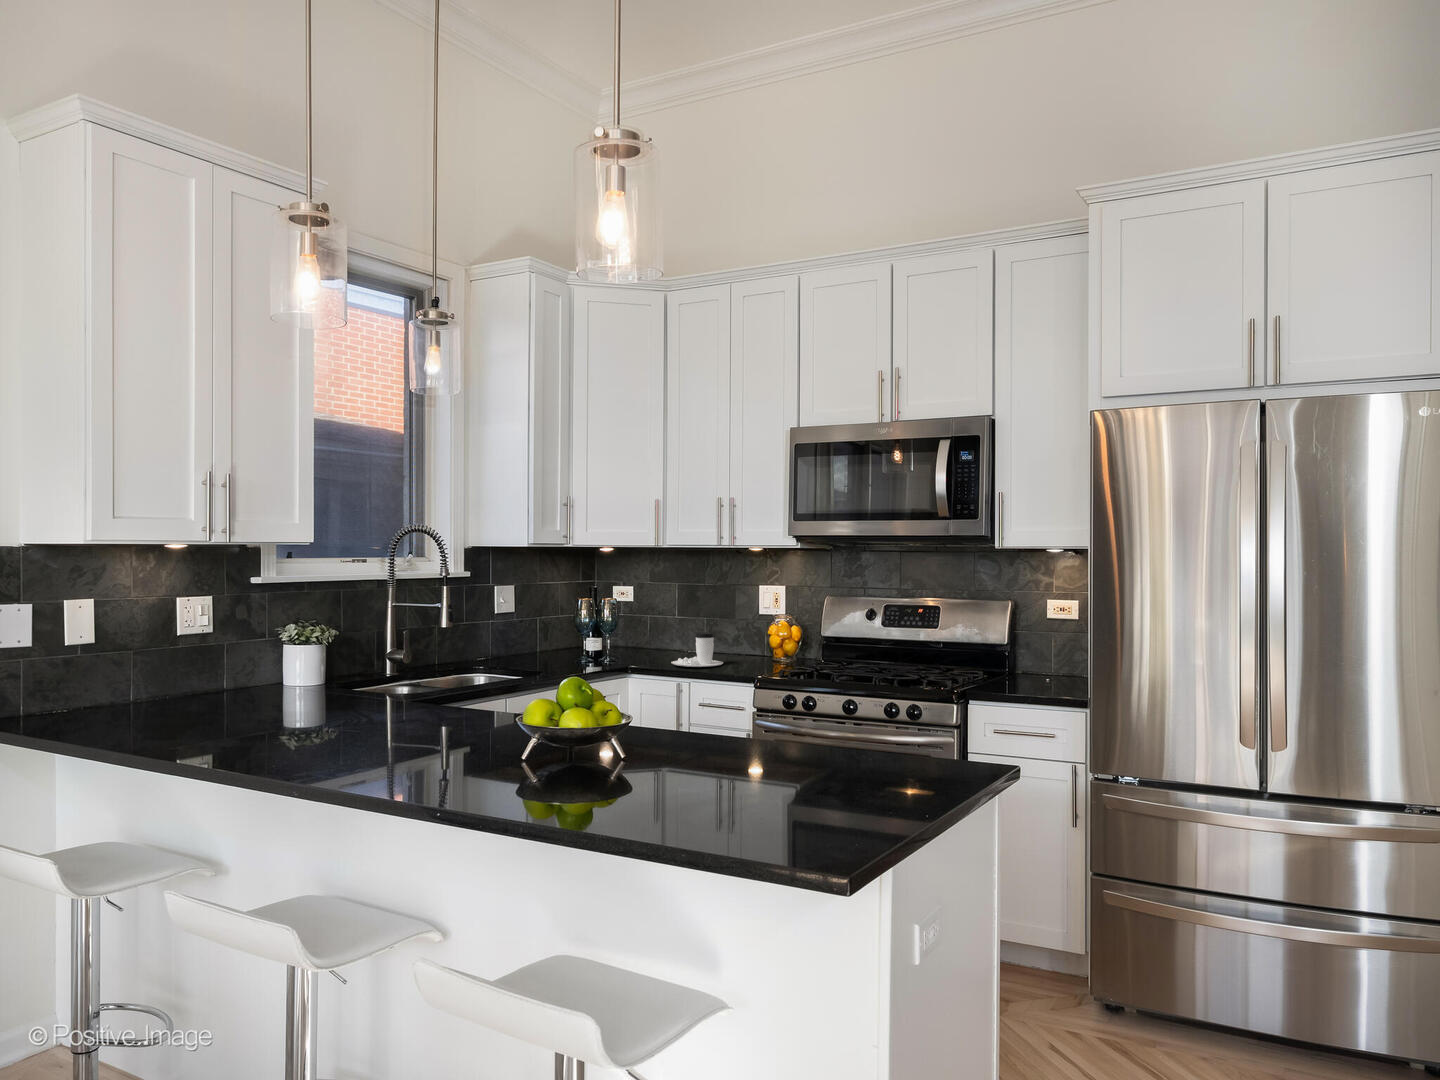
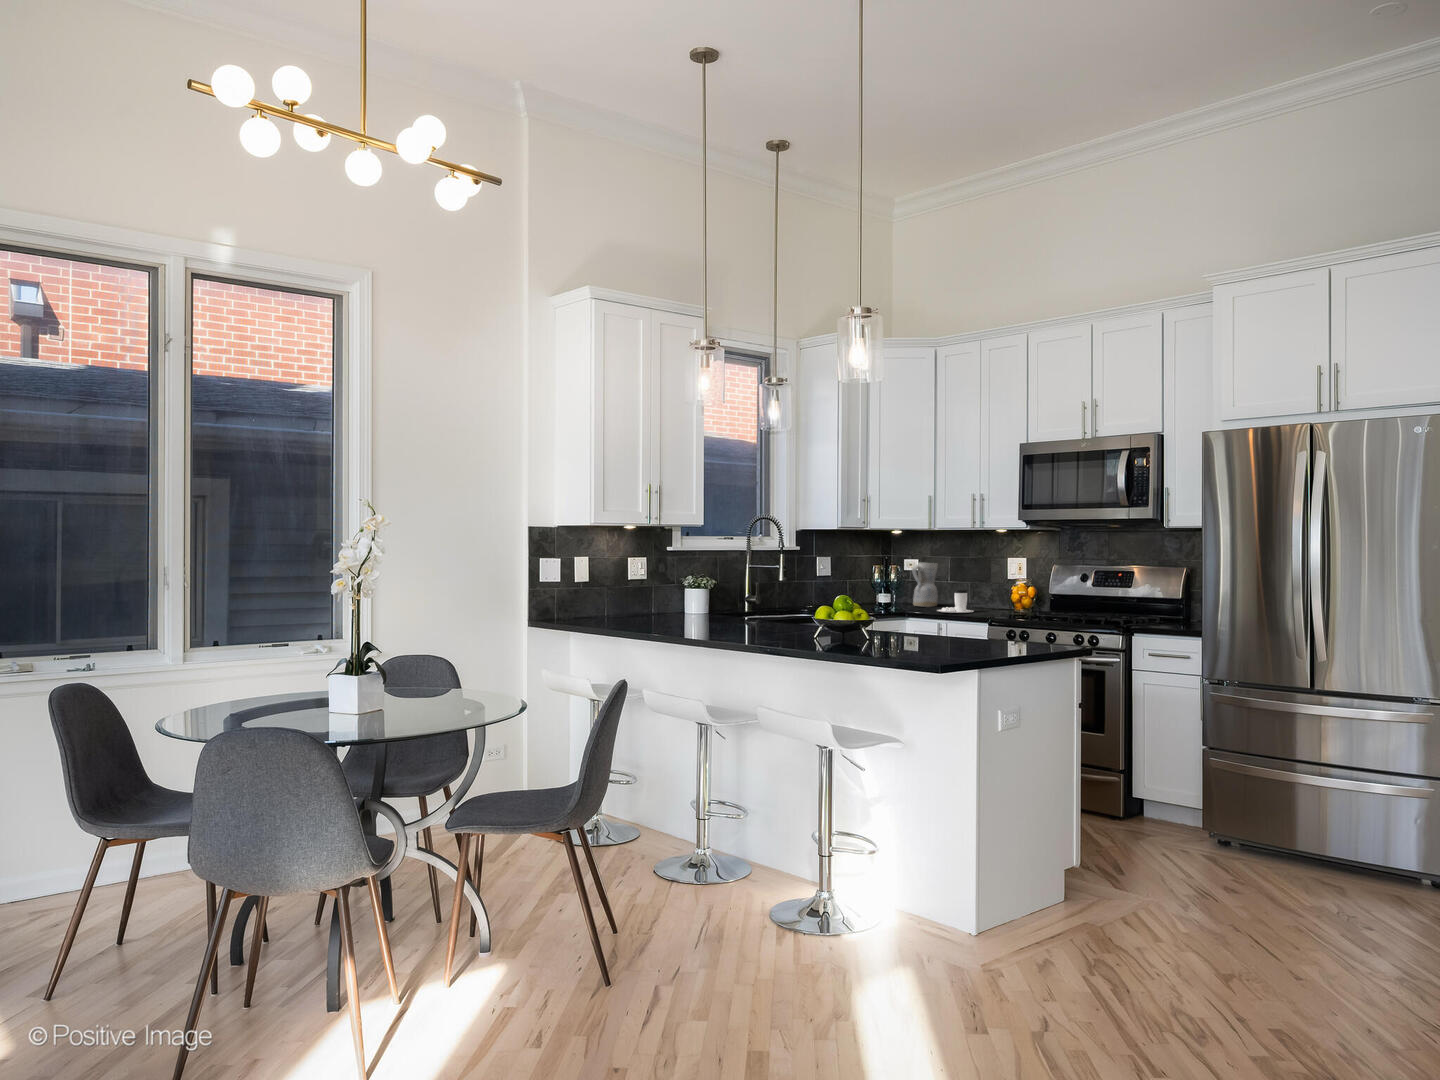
ceramic pitcher: none [631,592,665,655] -> present [912,563,938,607]

